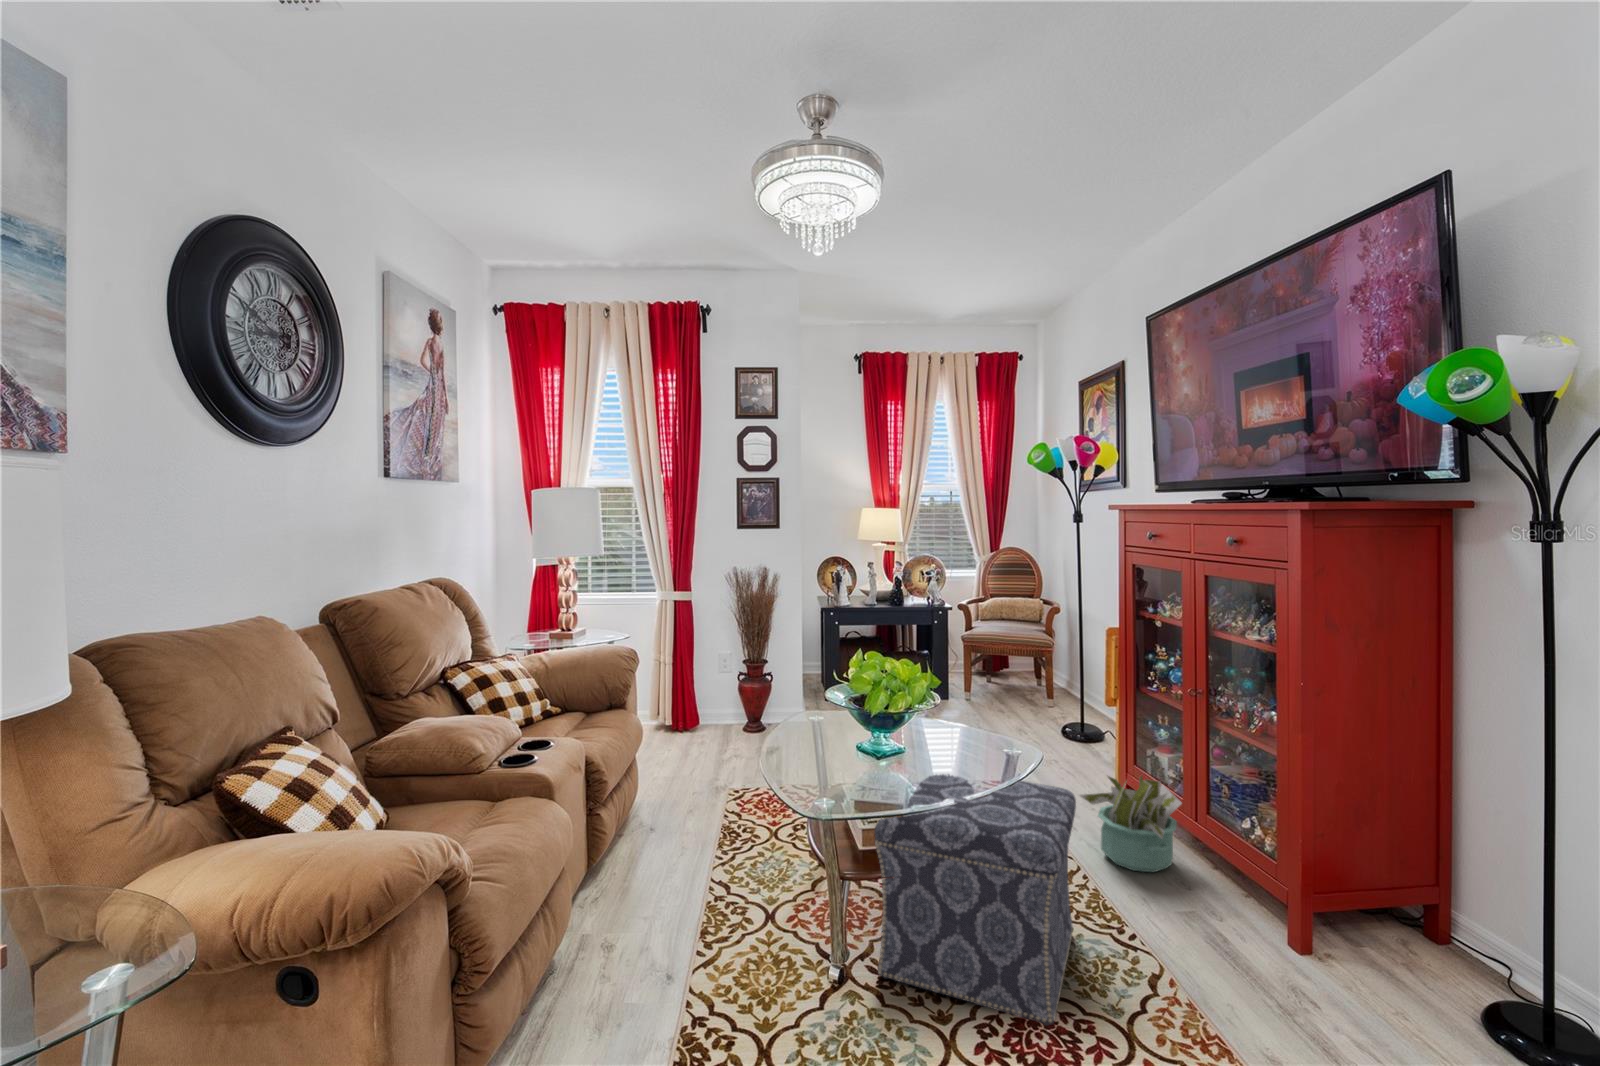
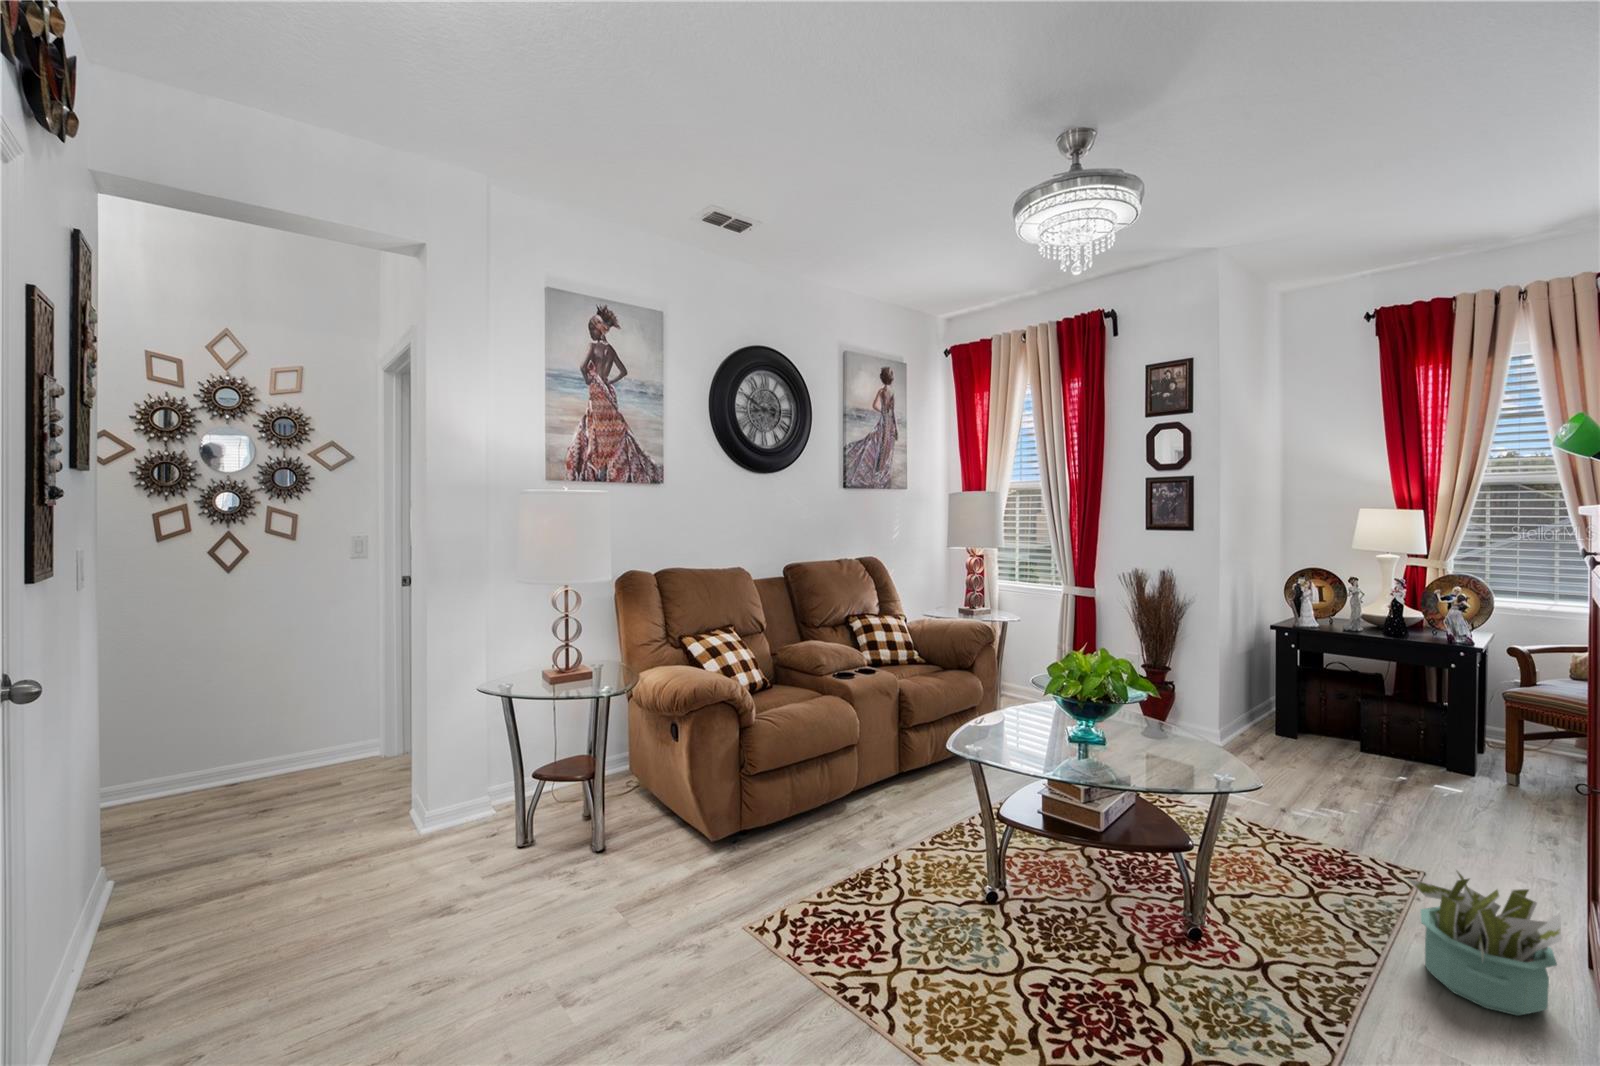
ottoman: present [874,774,1076,1025] -> none [1022,769,1270,1013]

